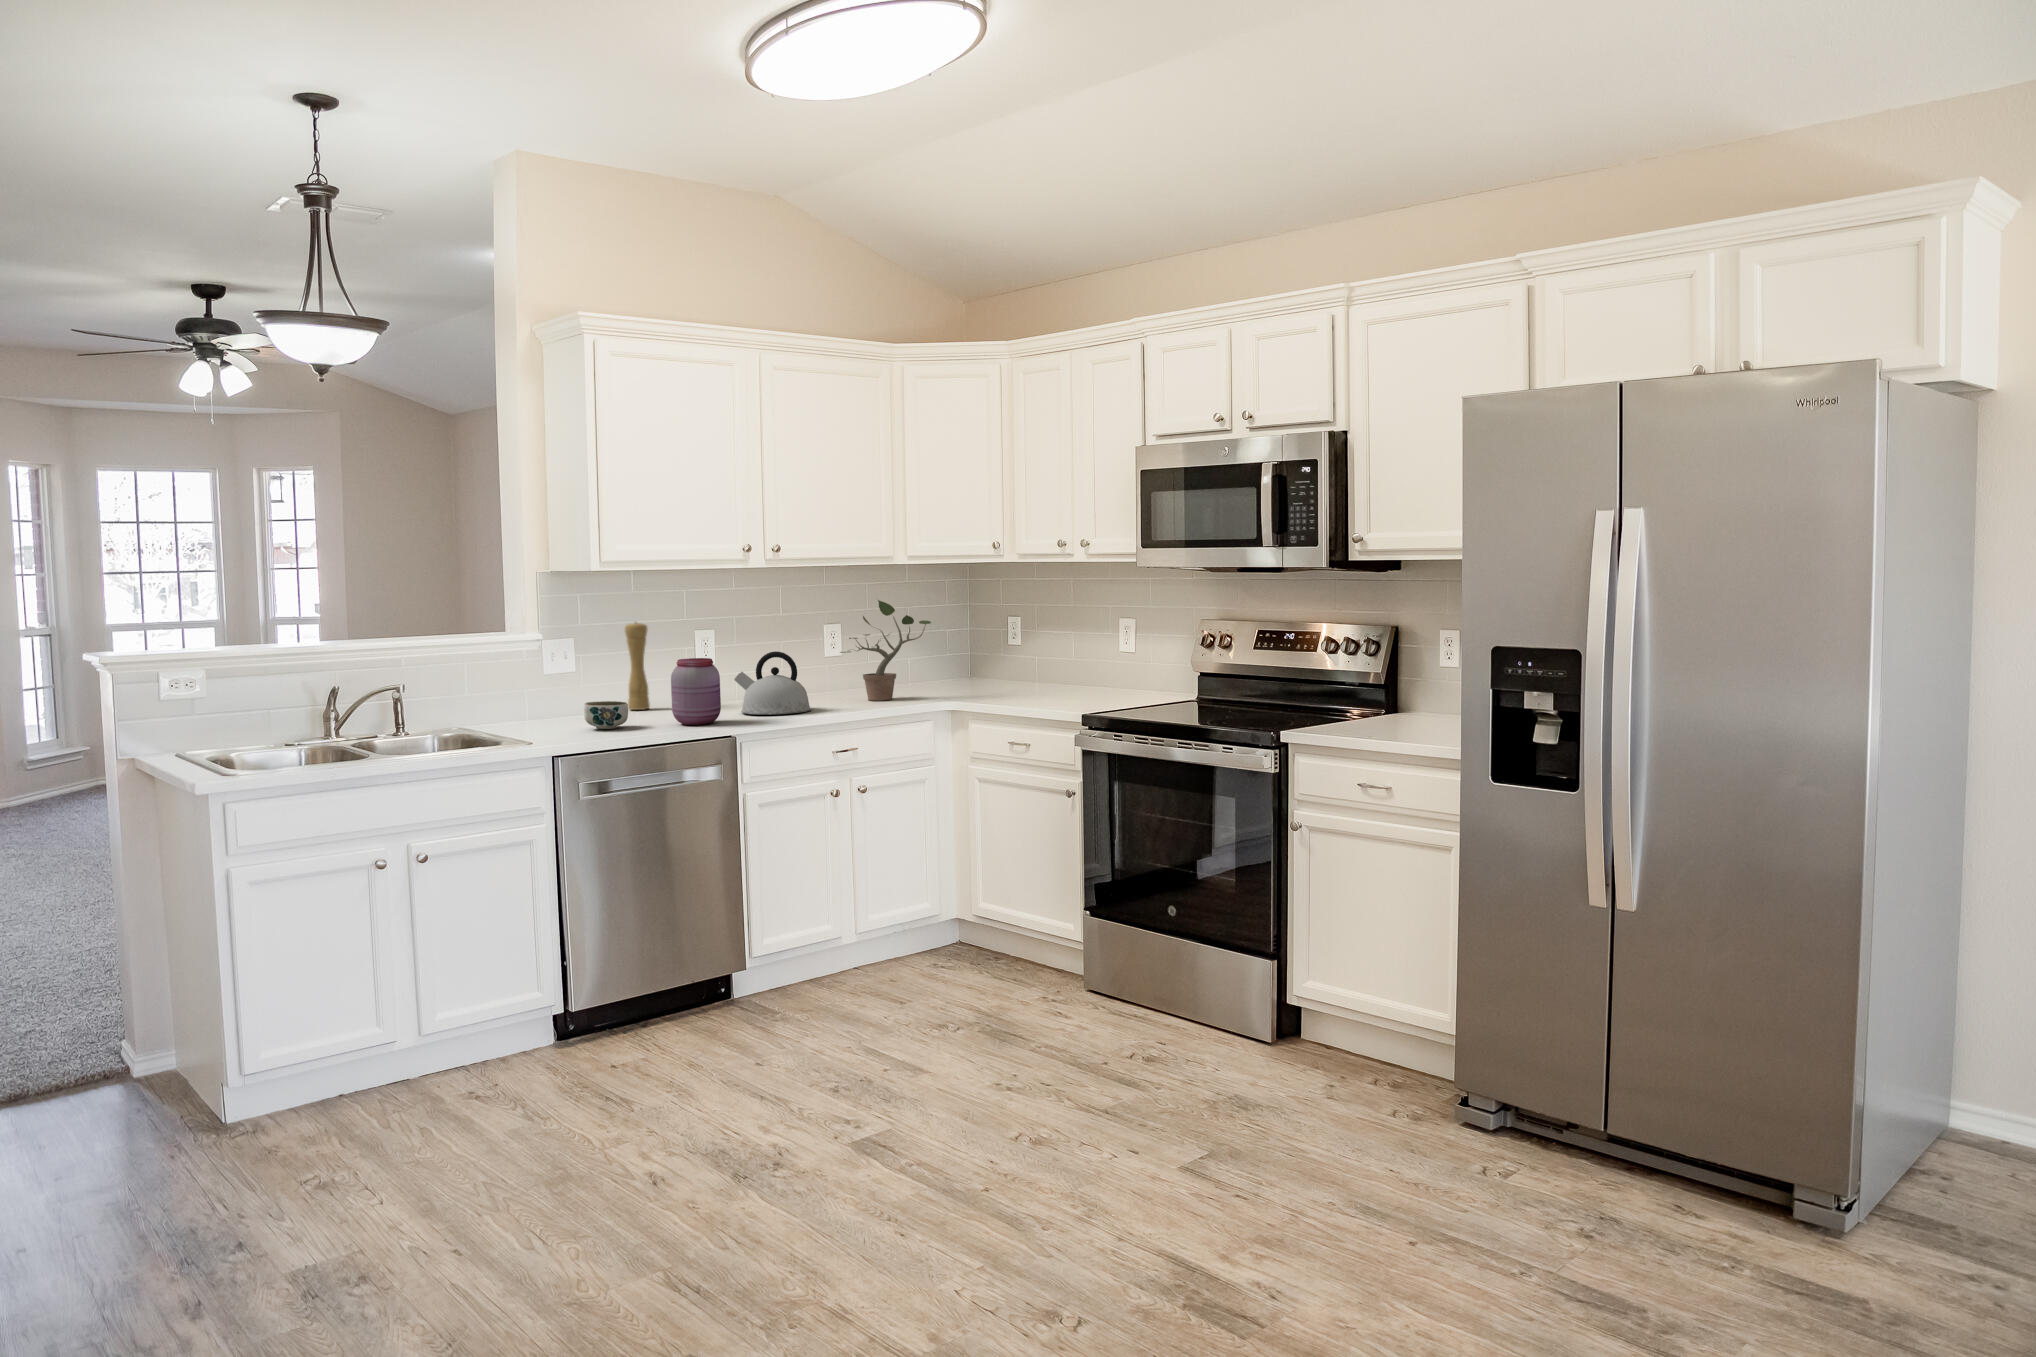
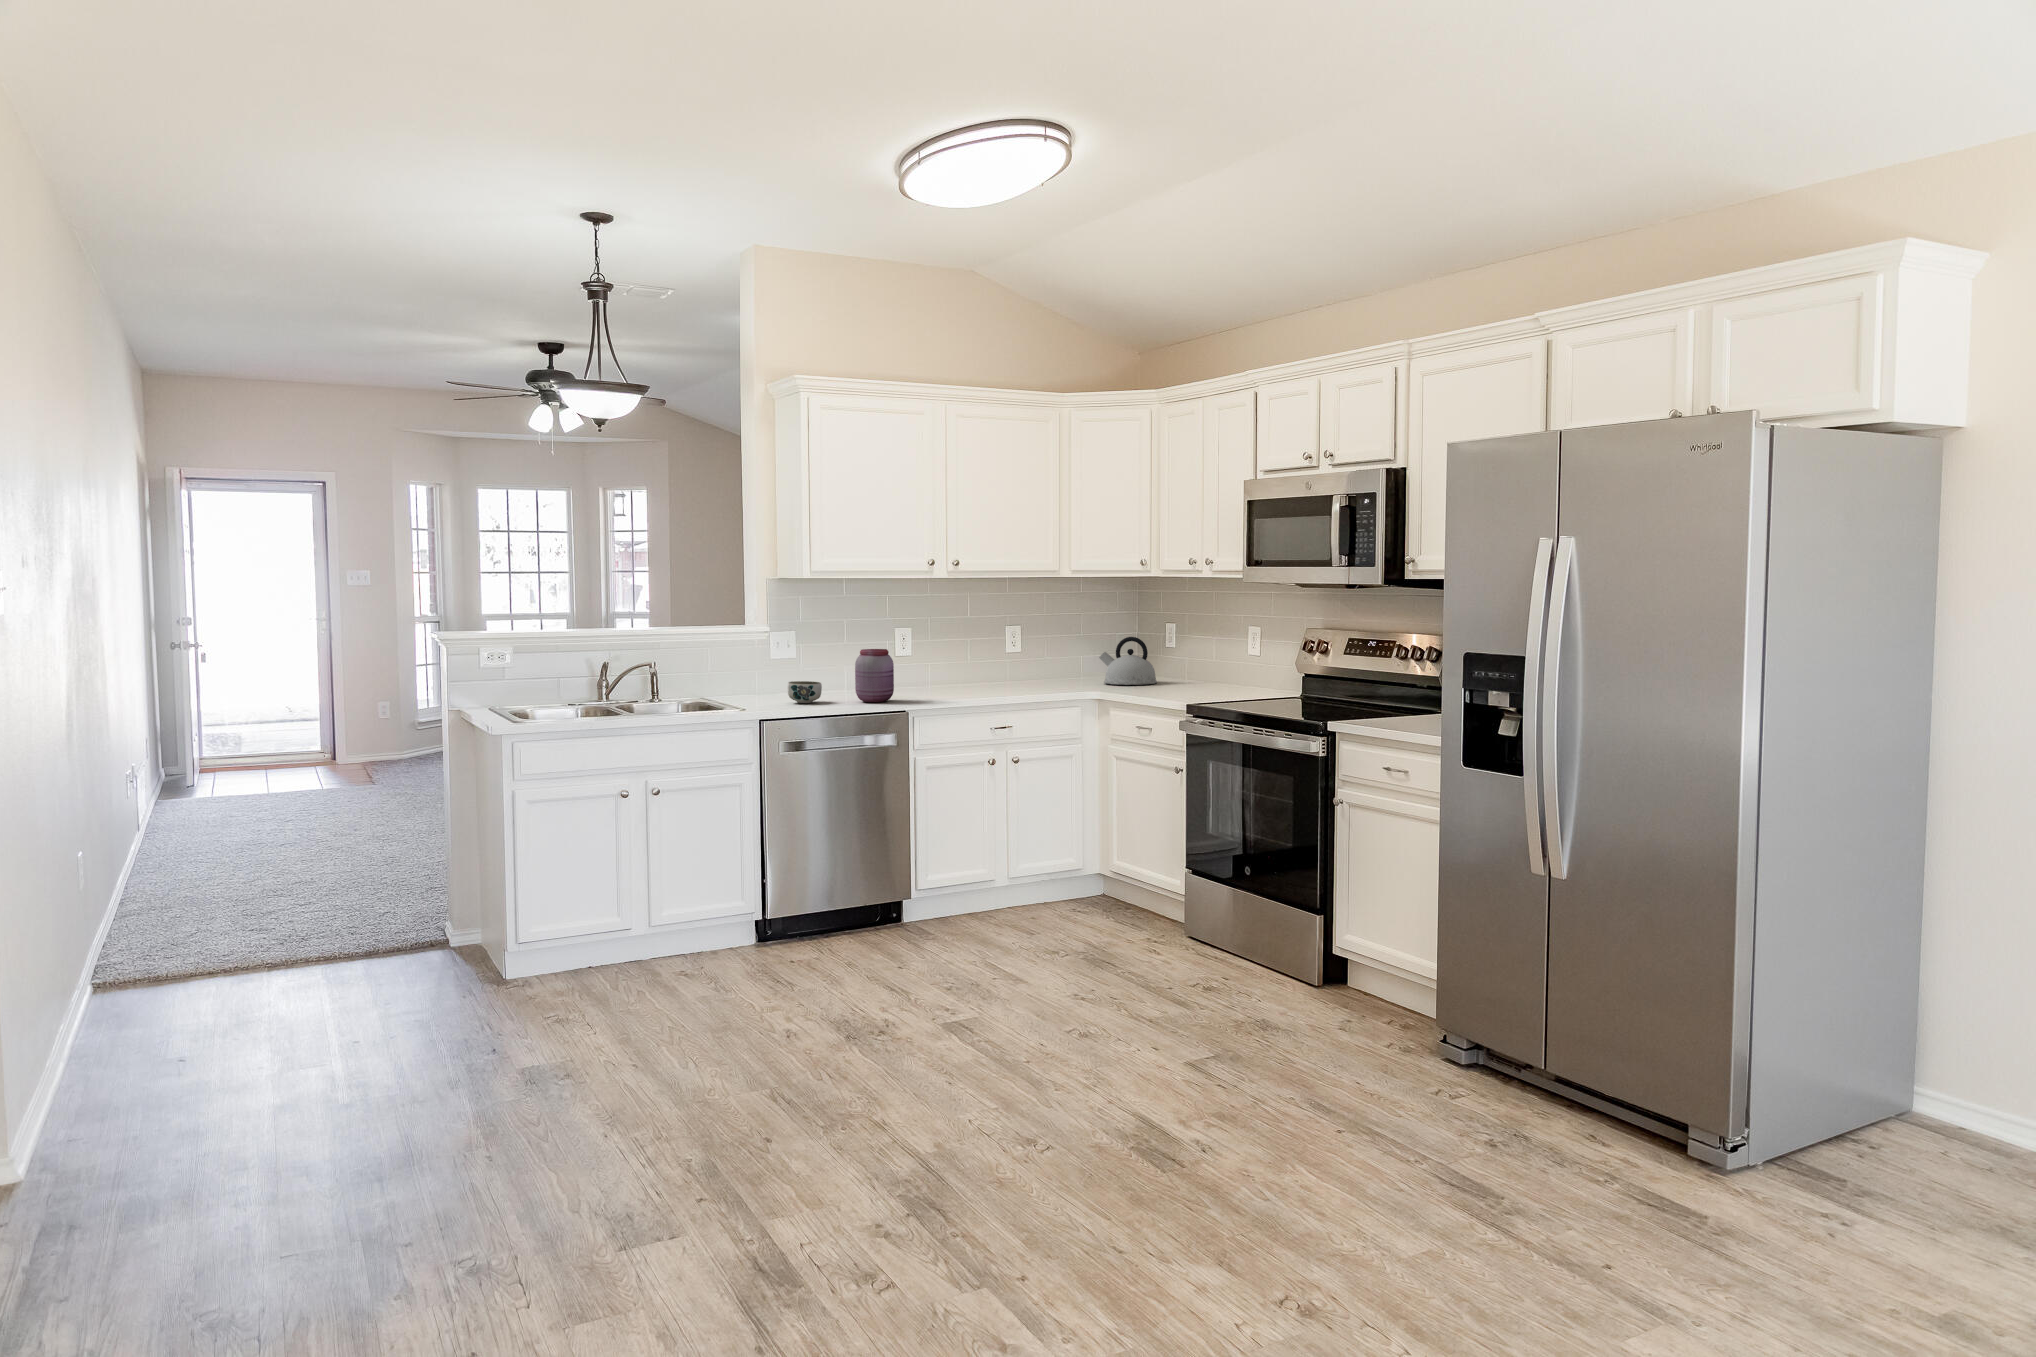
potted plant: present [840,600,931,701] -> none [1002,604,1081,689]
pepper mill: present [625,622,650,710] -> none [831,619,850,691]
kettle: present [734,651,811,715] -> present [1099,637,1157,685]

